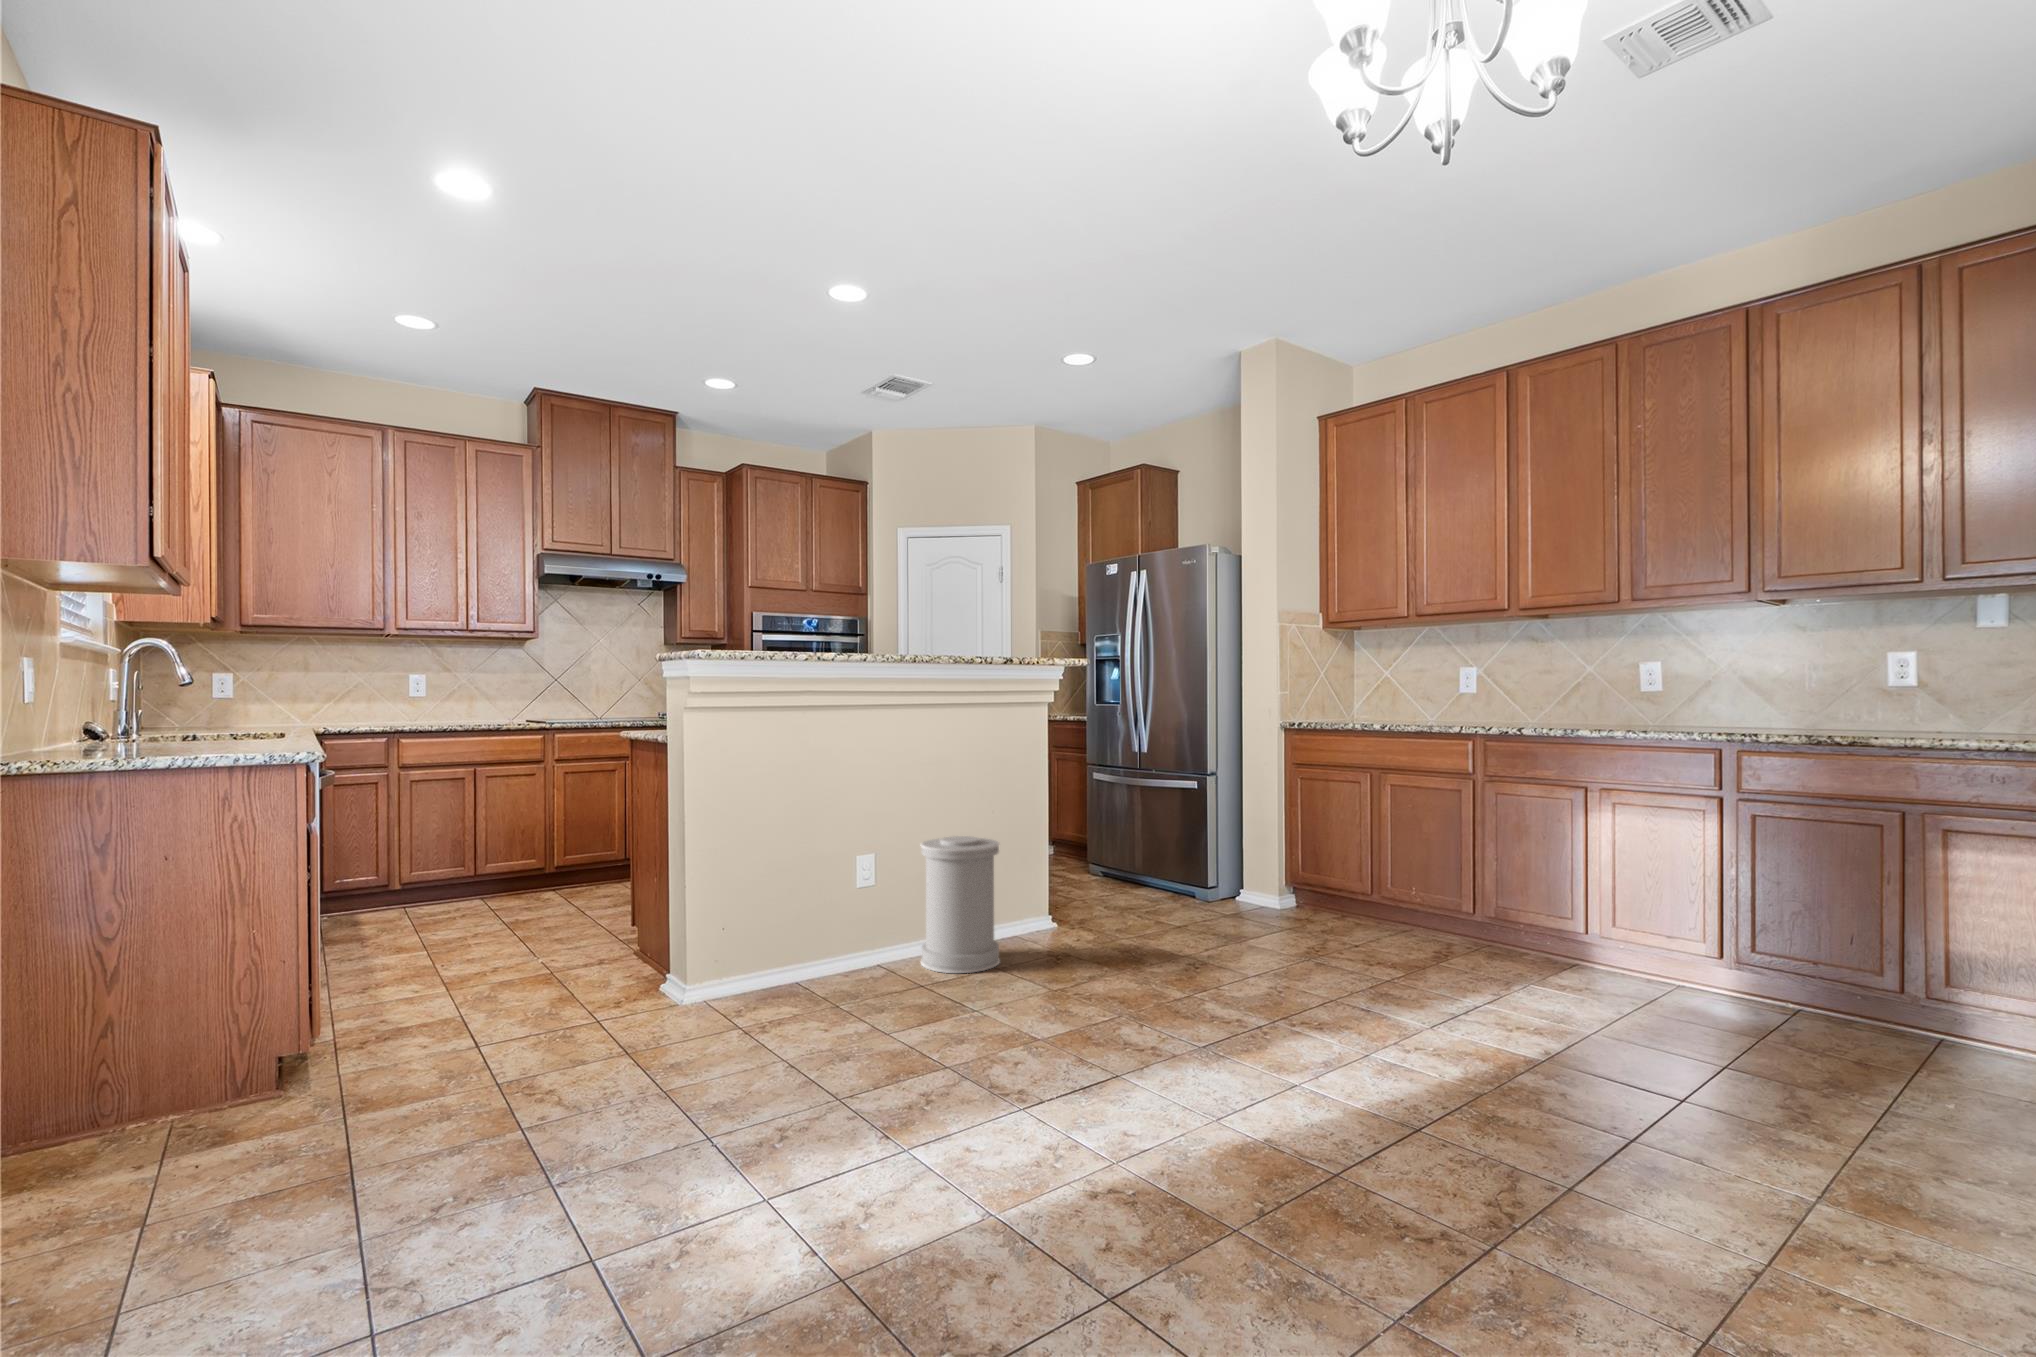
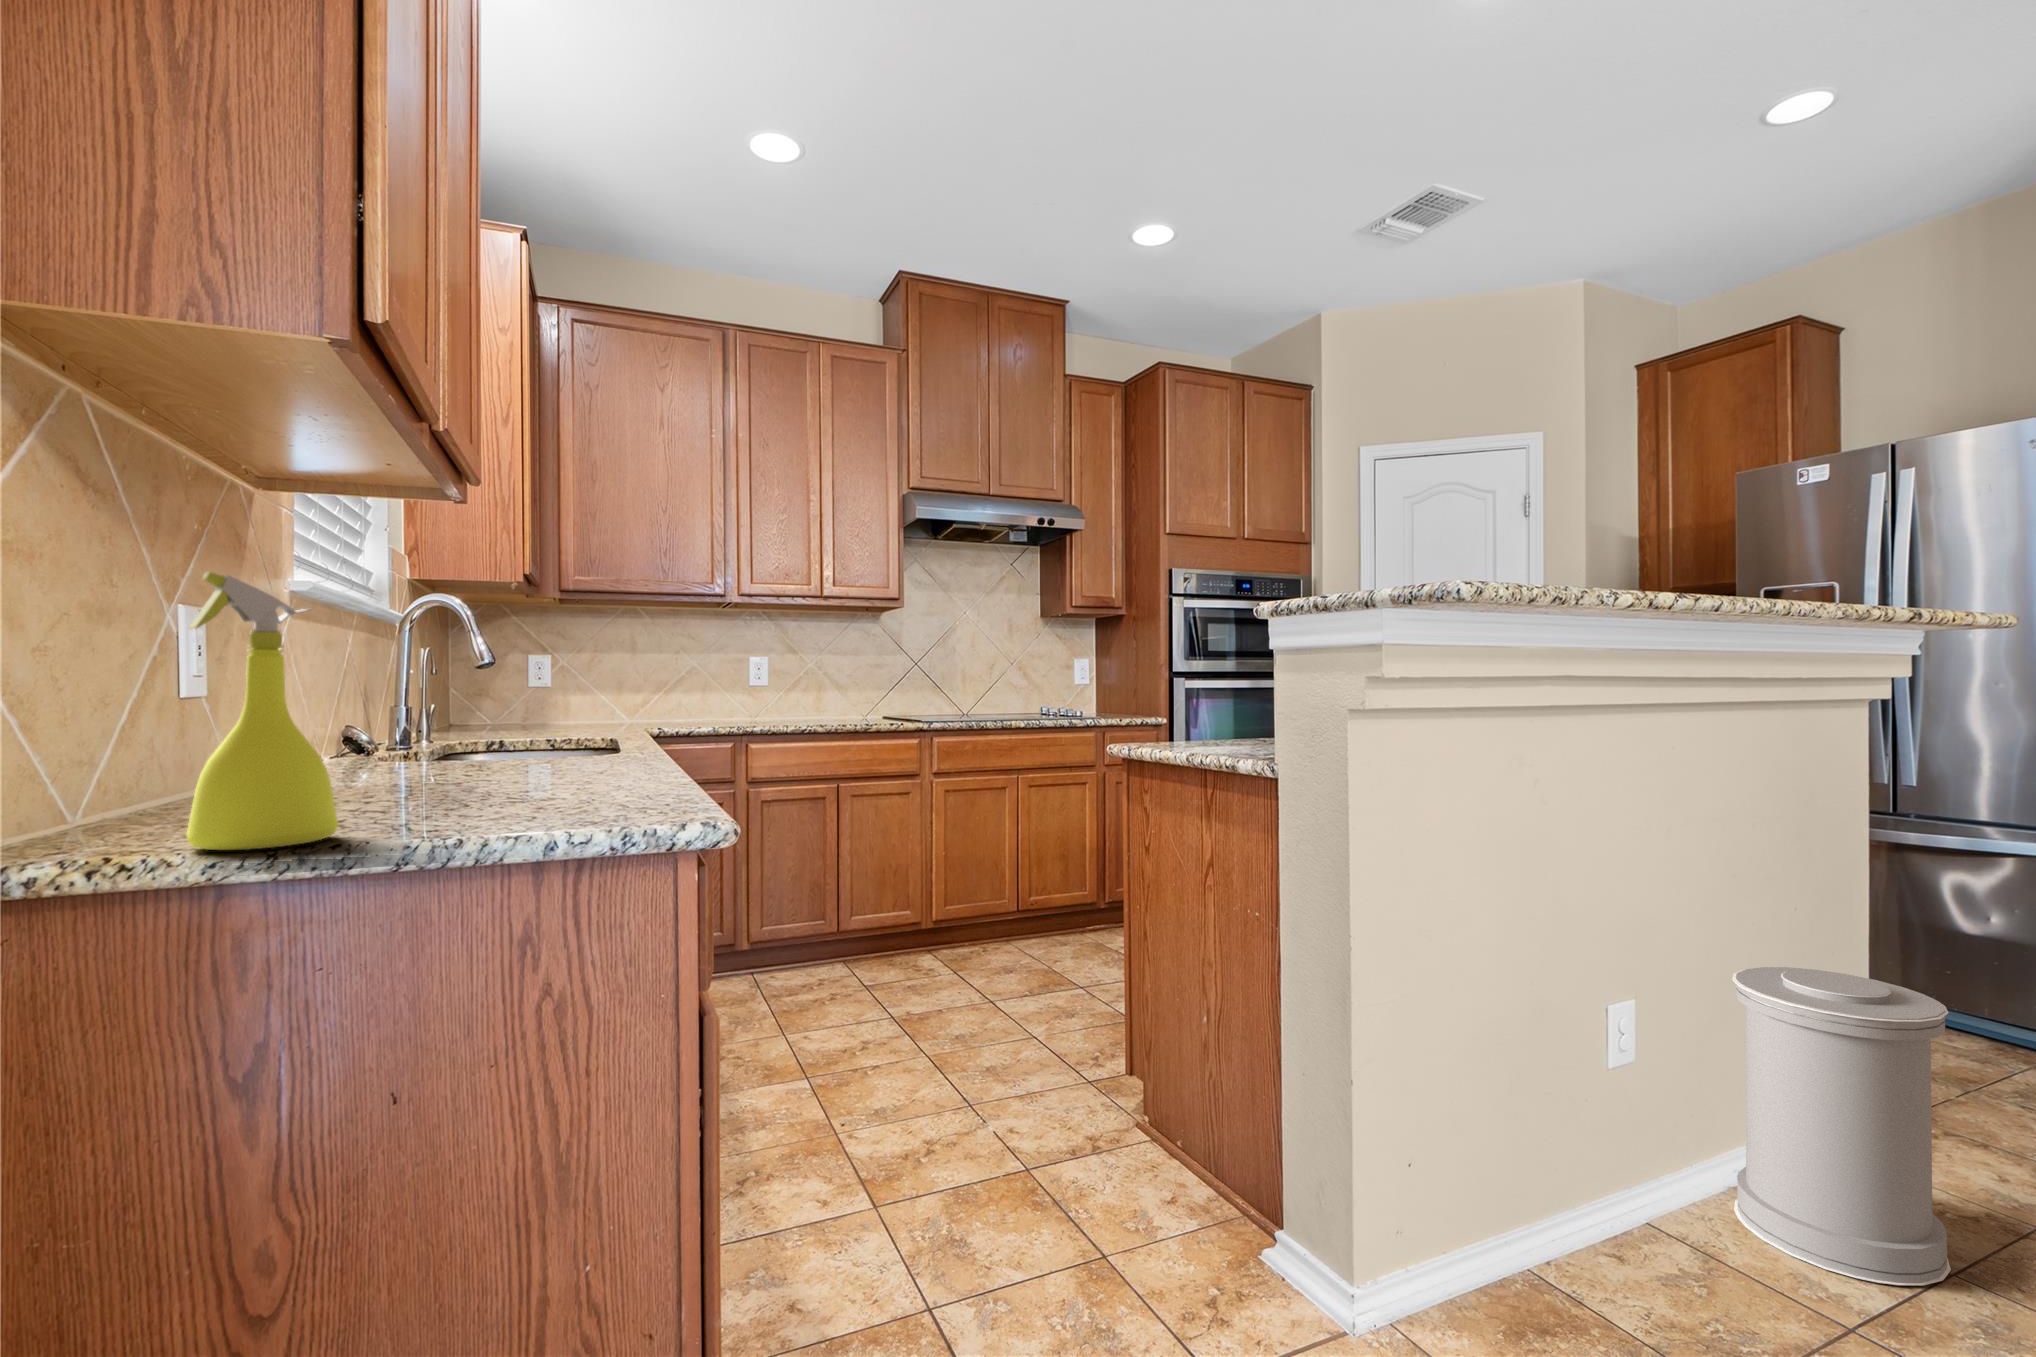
spray bottle: none [70,653,137,762] -> present [187,572,338,850]

